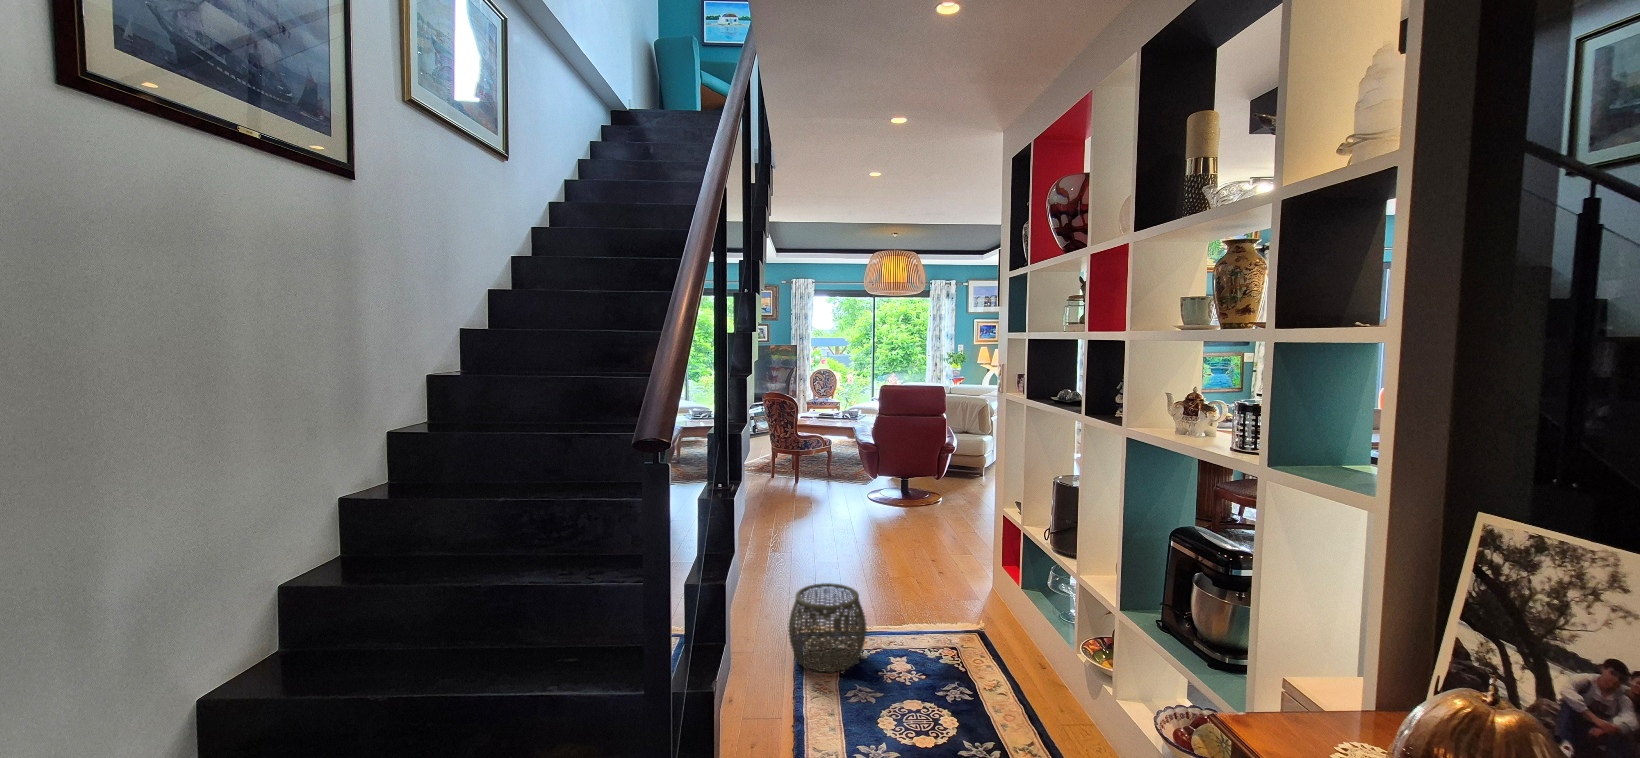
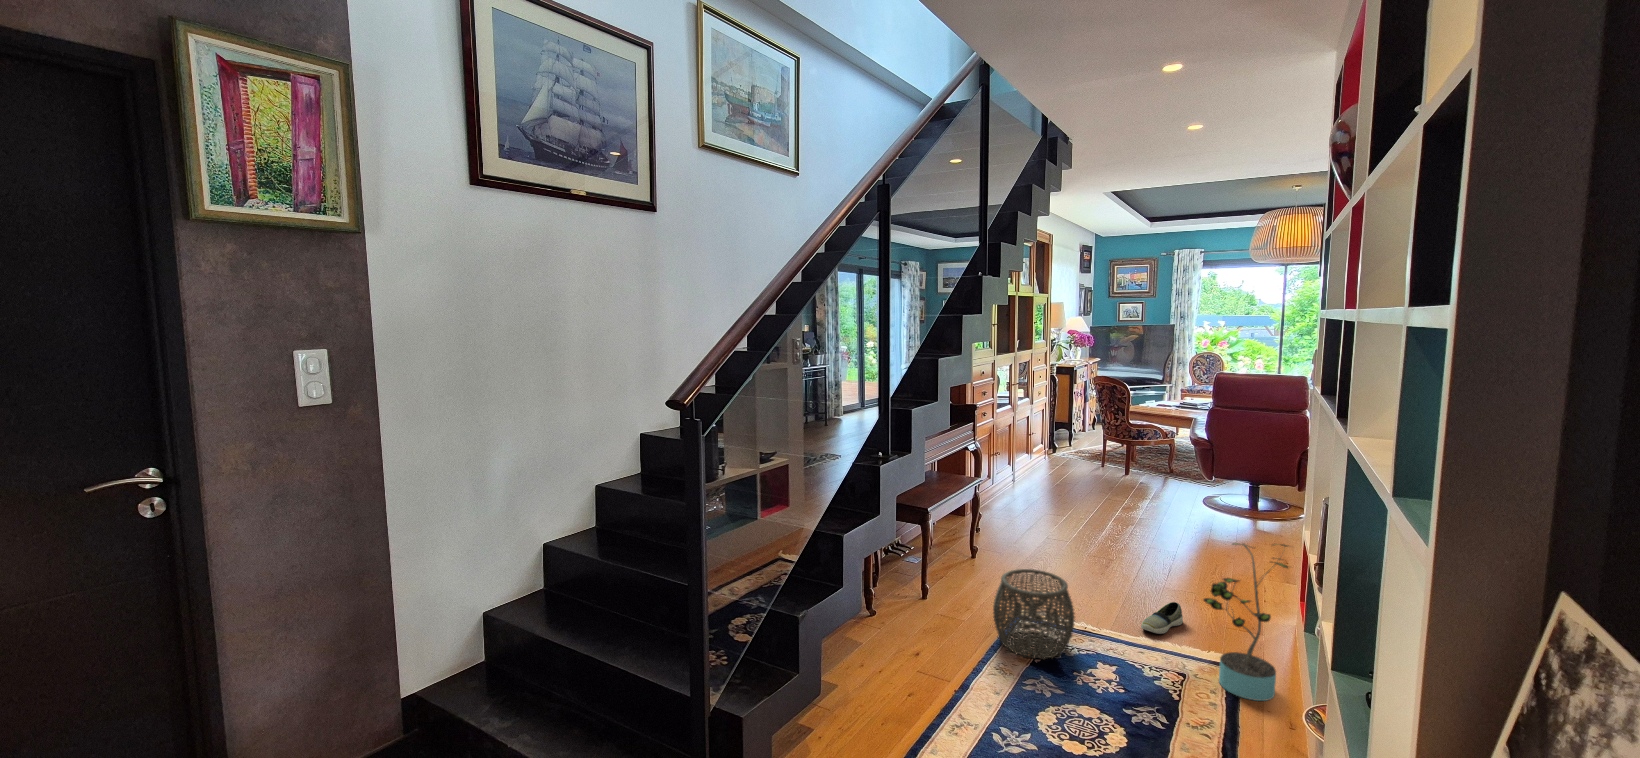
potted plant: none [974,517,1034,654] -> present [1204,543,1288,701]
shoe: none [900,588,925,619] -> present [1141,602,1183,634]

